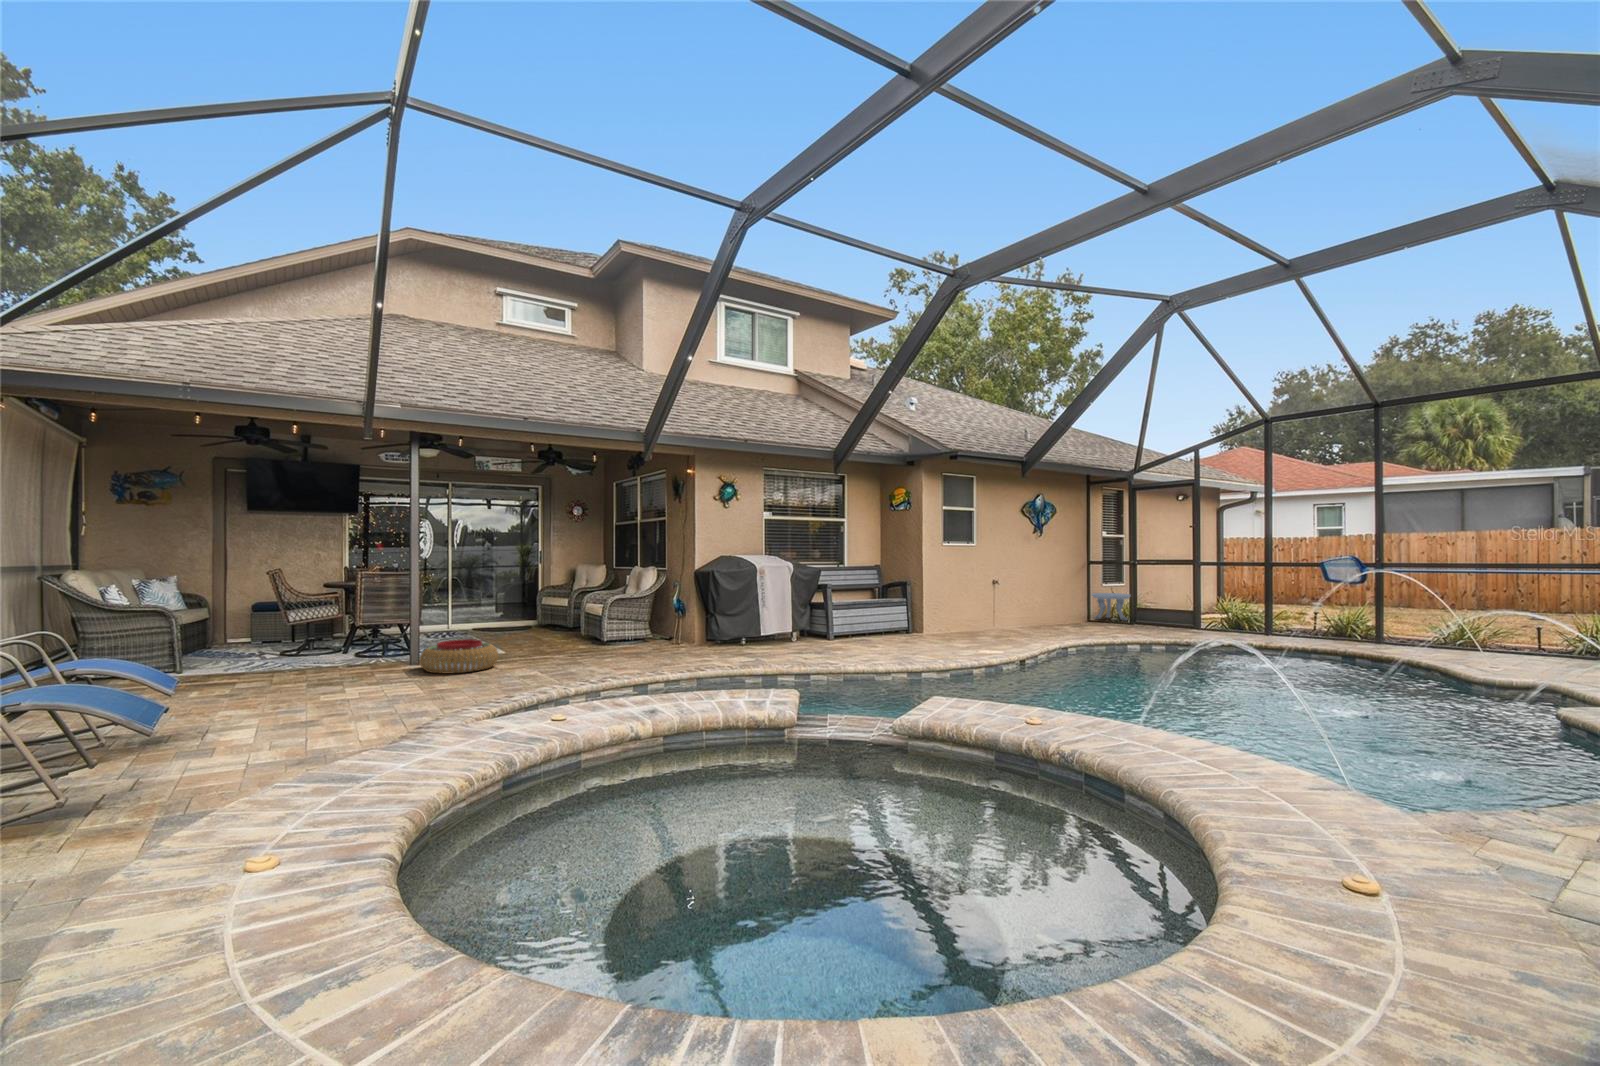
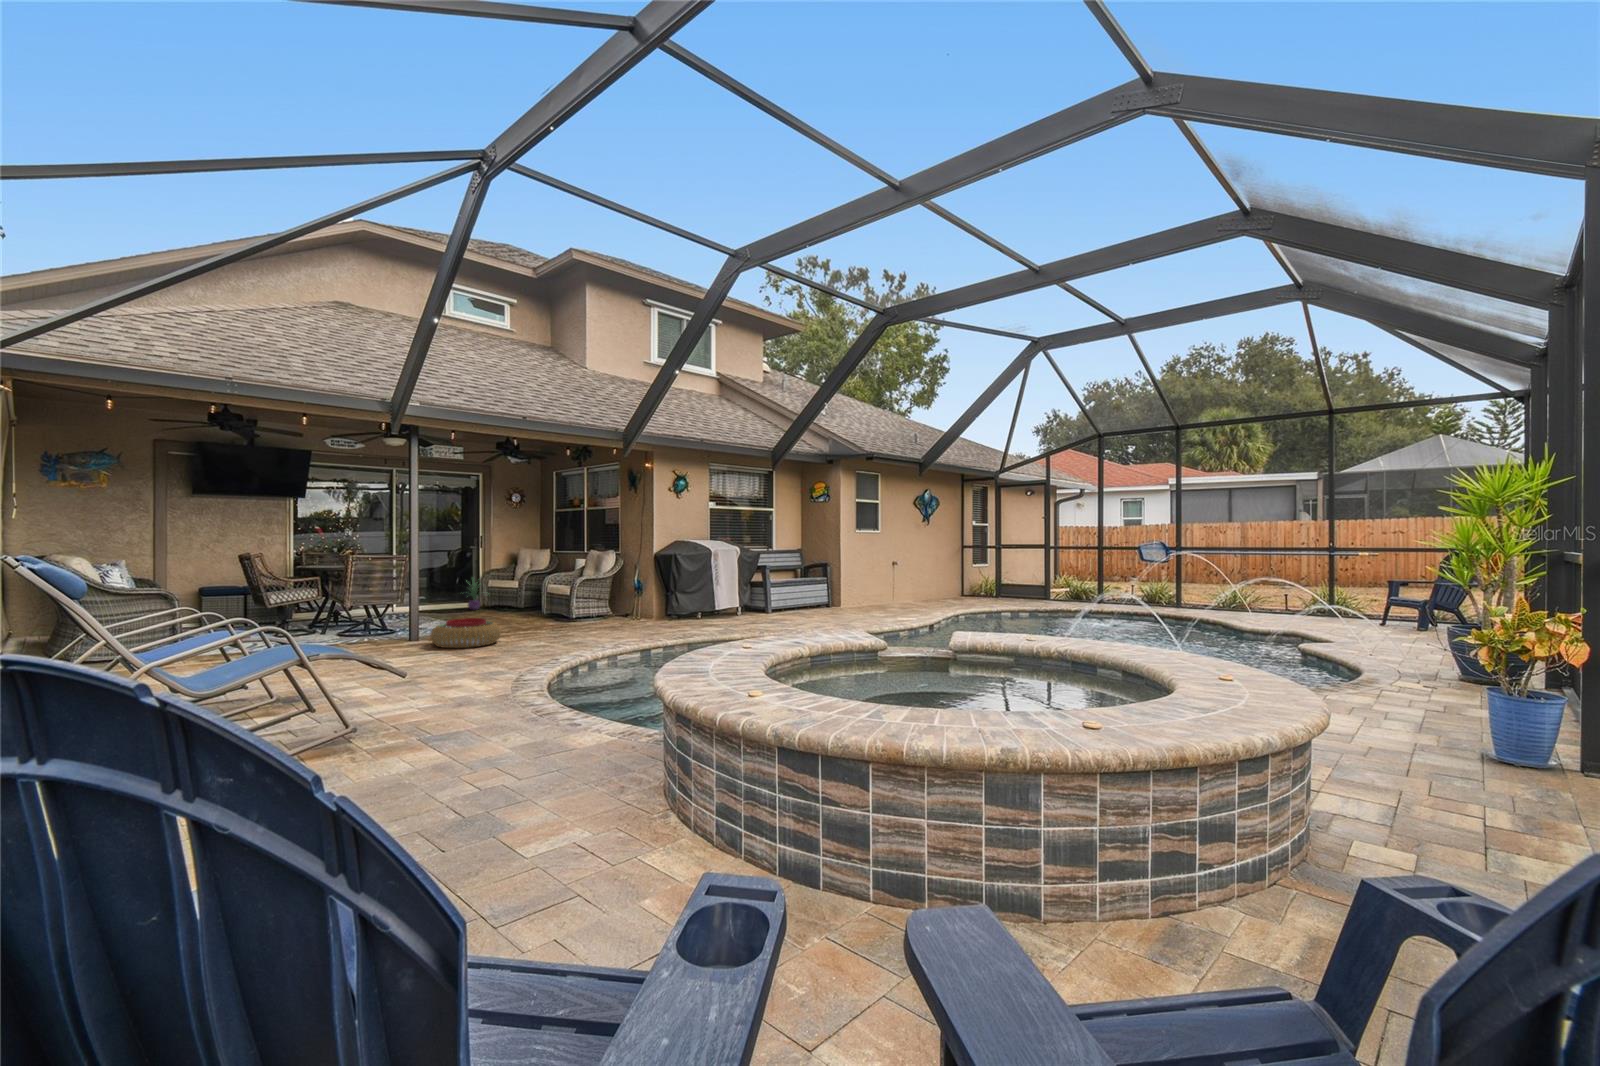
decorative plant: none [507,592,546,628] -> present [468,578,481,610]
side table: present [1092,593,1130,621] -> none [966,571,997,593]

